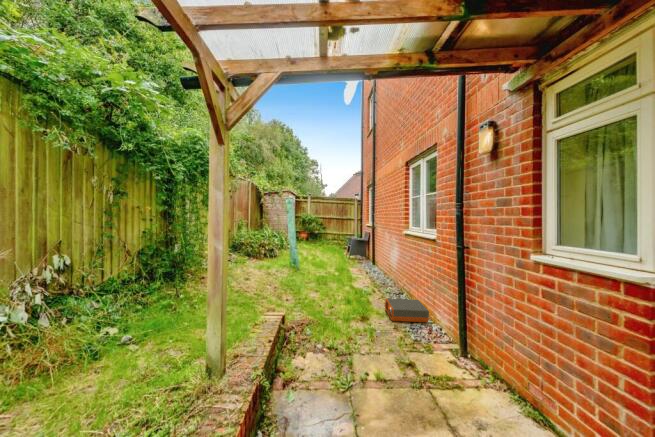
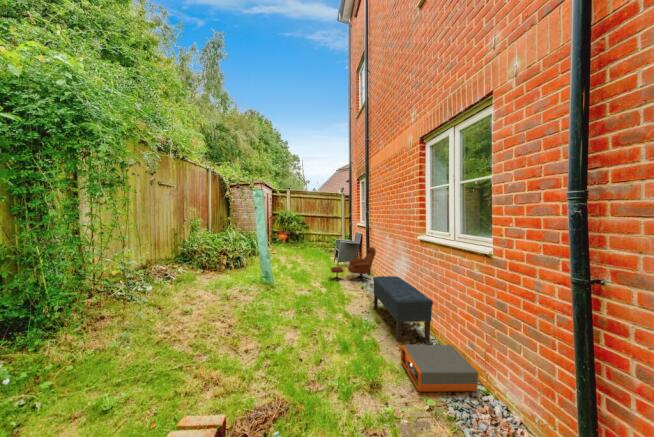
lounge chair: none [341,242,379,270] -> present [331,247,376,283]
bench: none [373,261,410,302] -> present [373,276,433,342]

